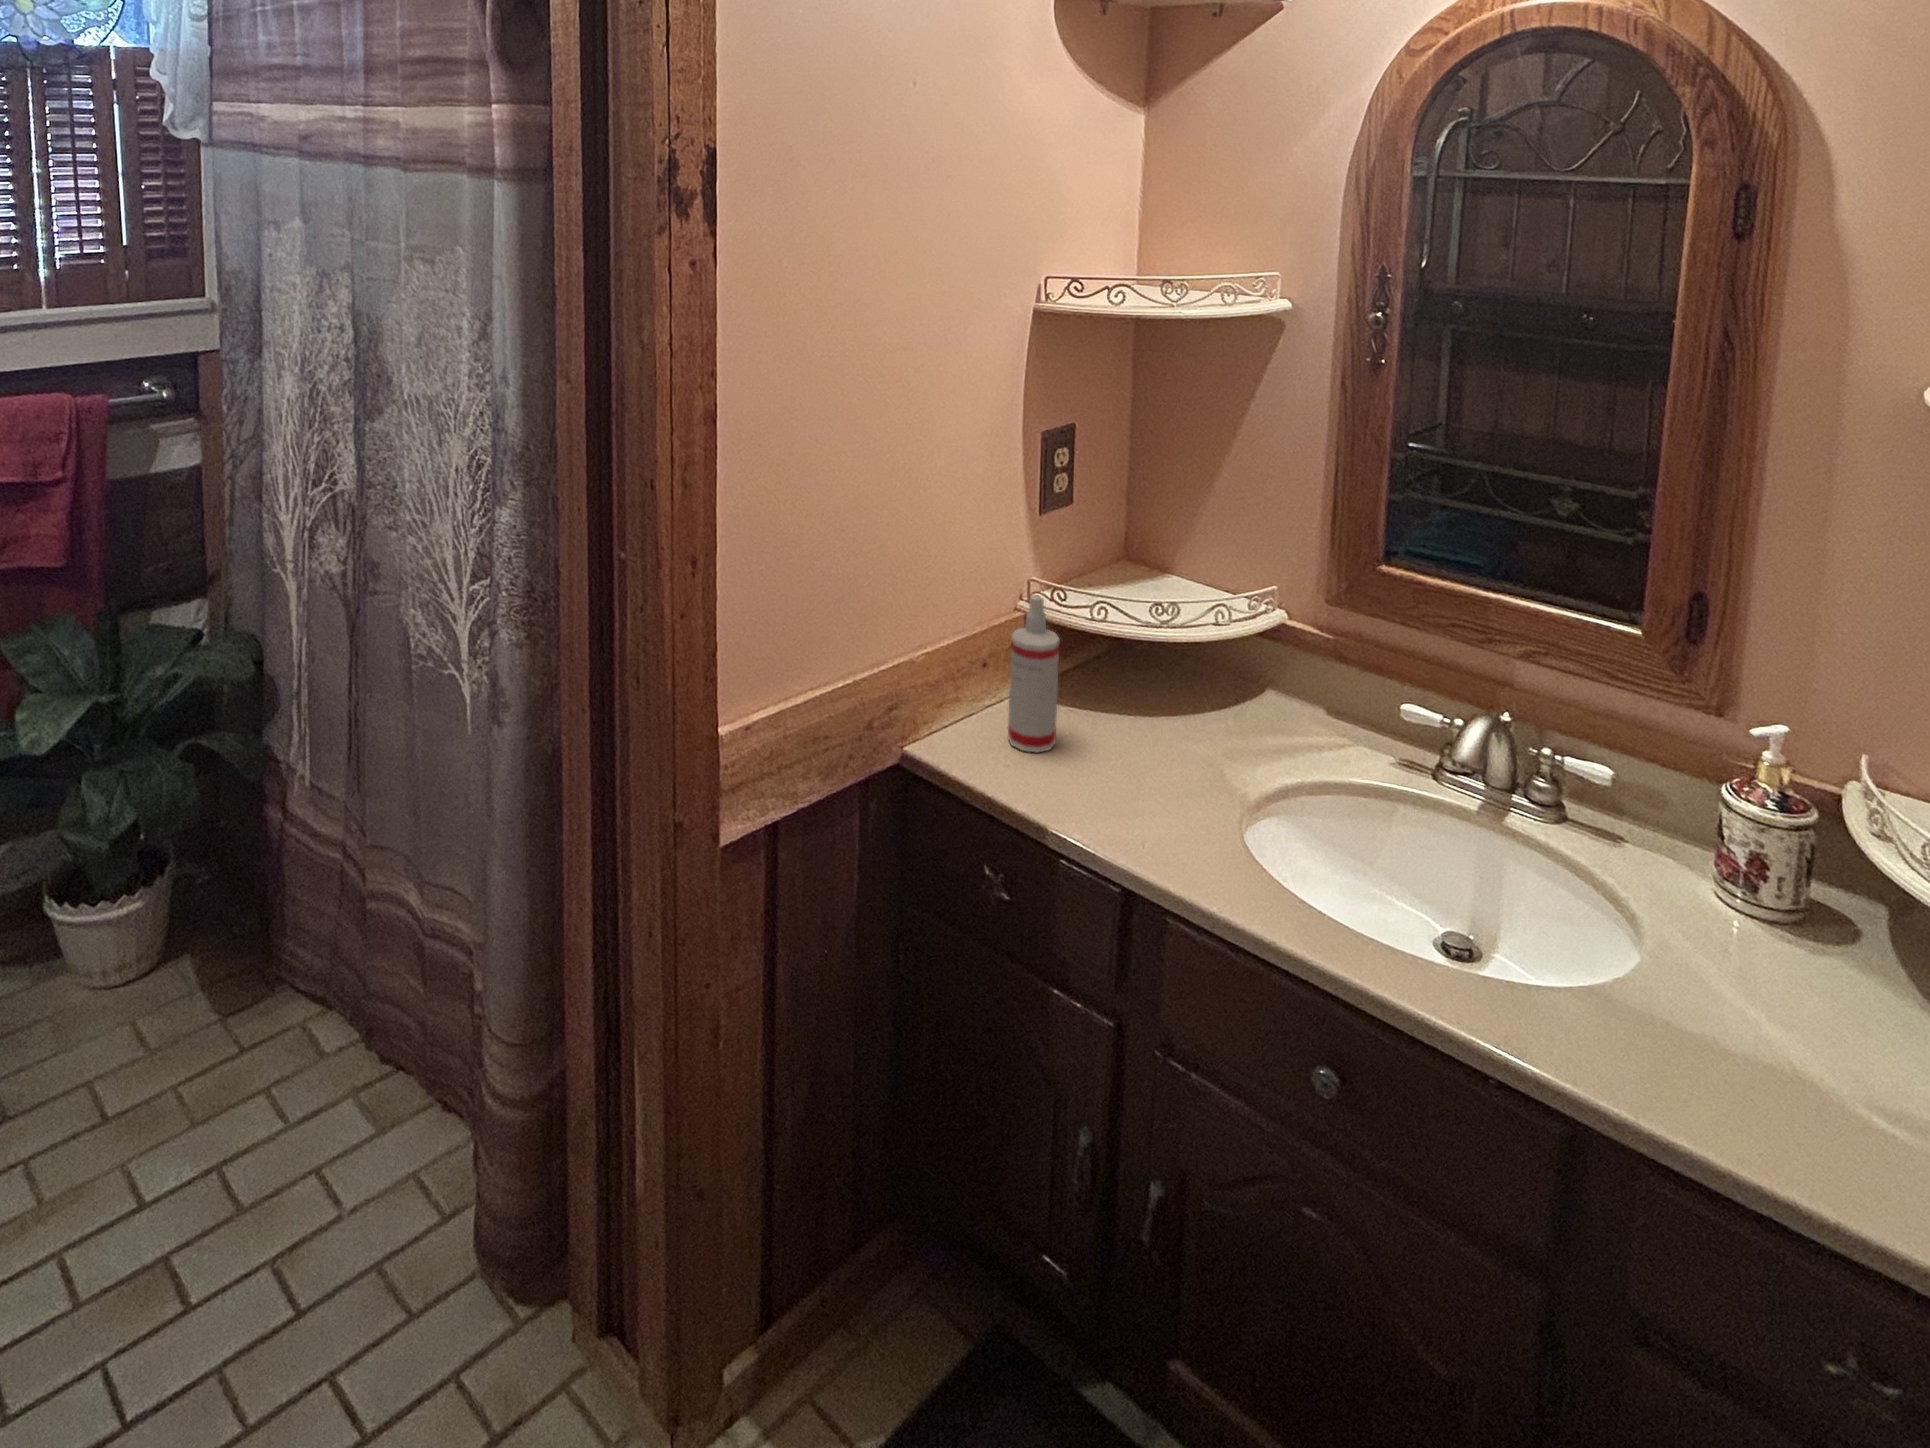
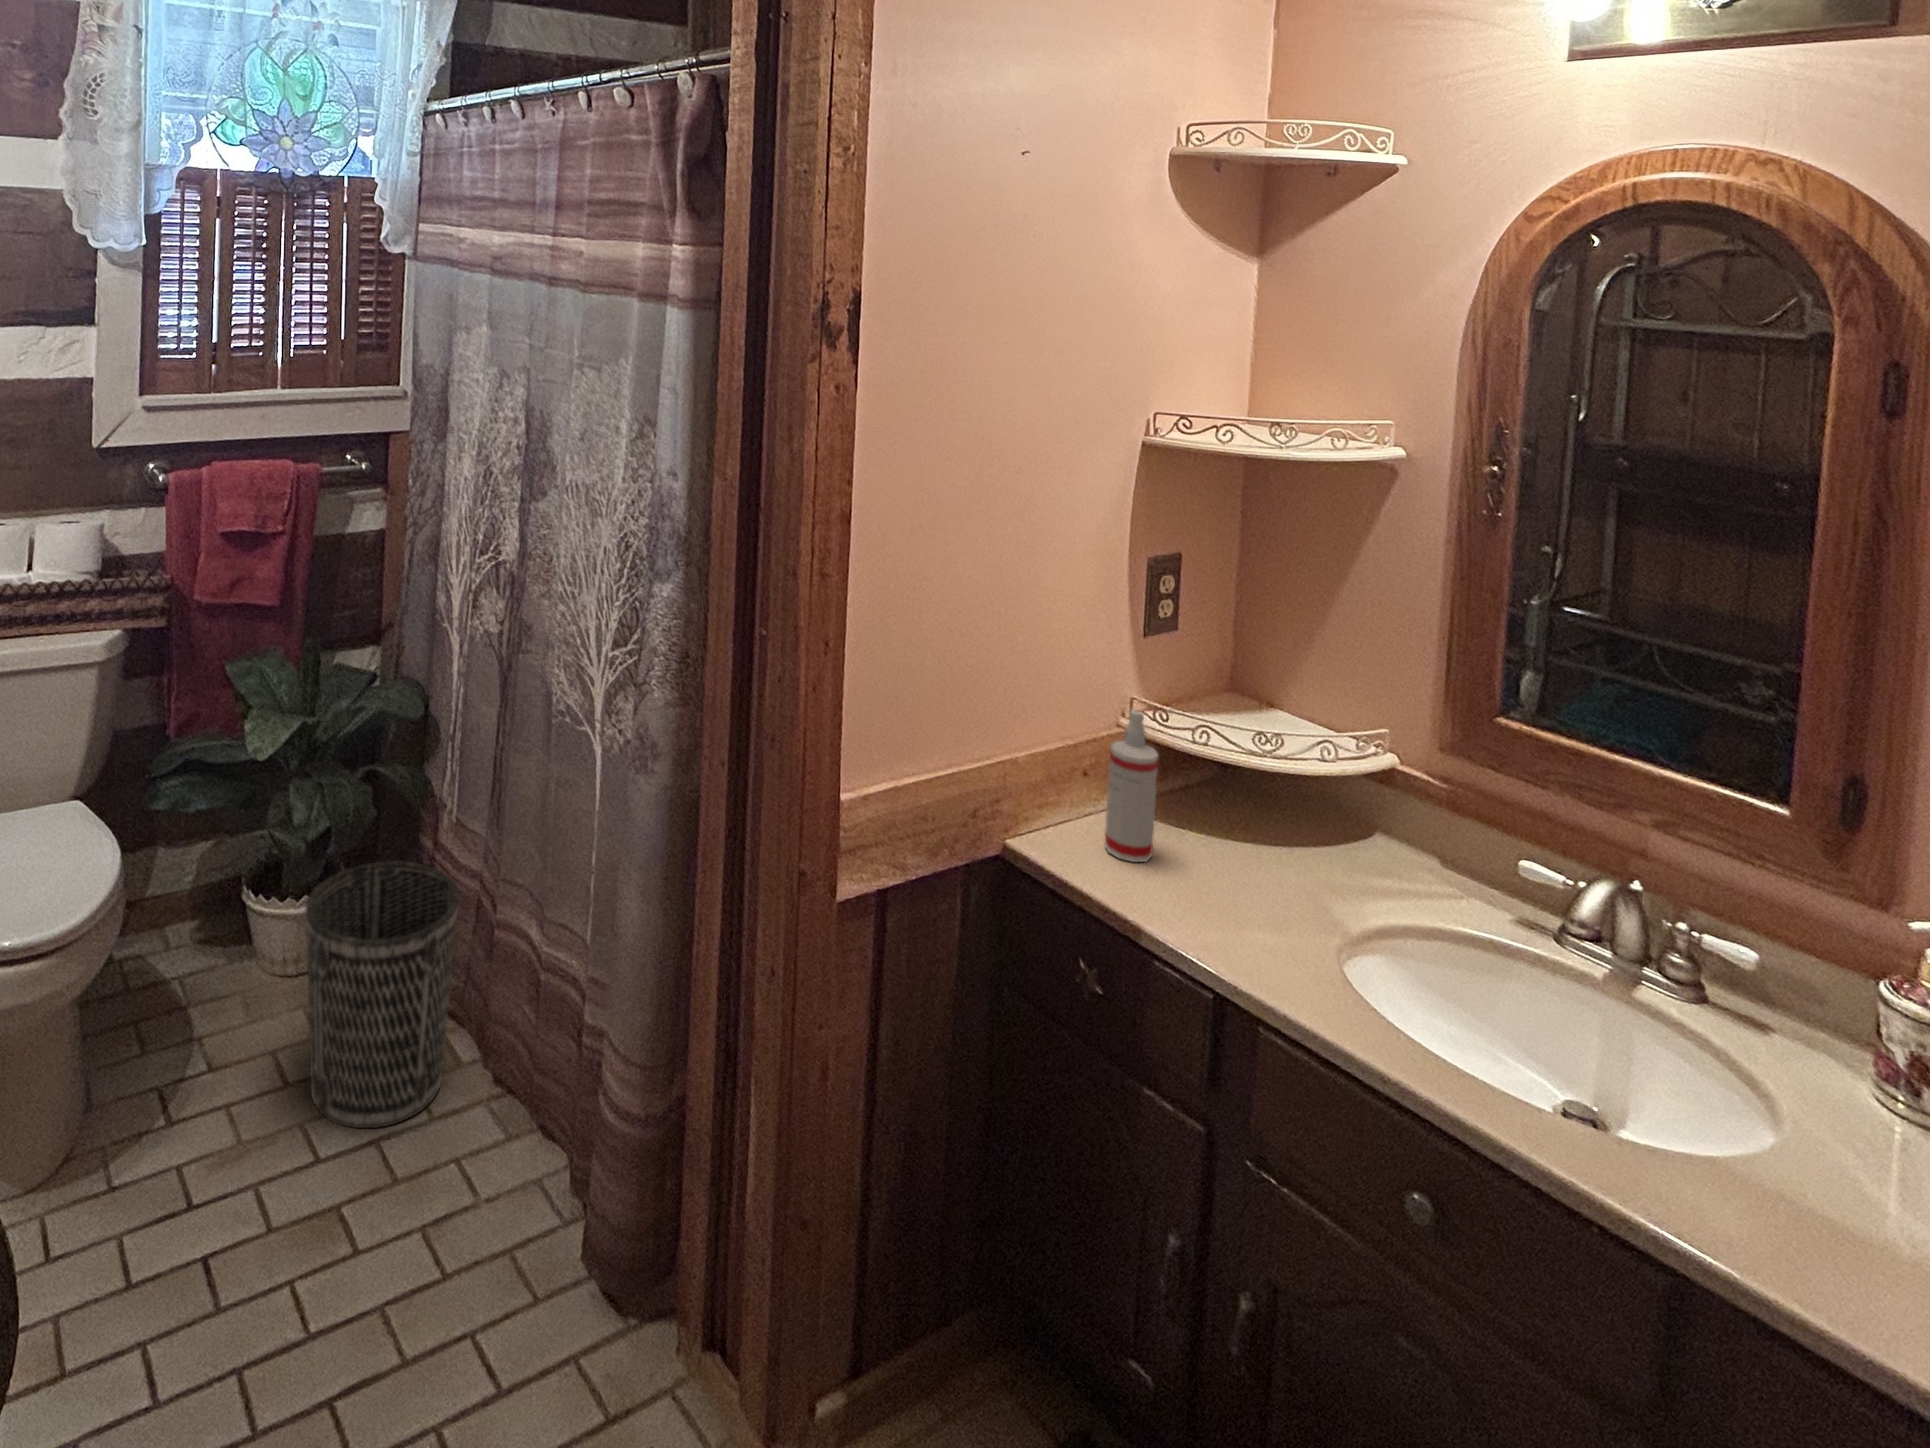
wastebasket: none [114,844,311,1154] -> present [306,861,459,1128]

